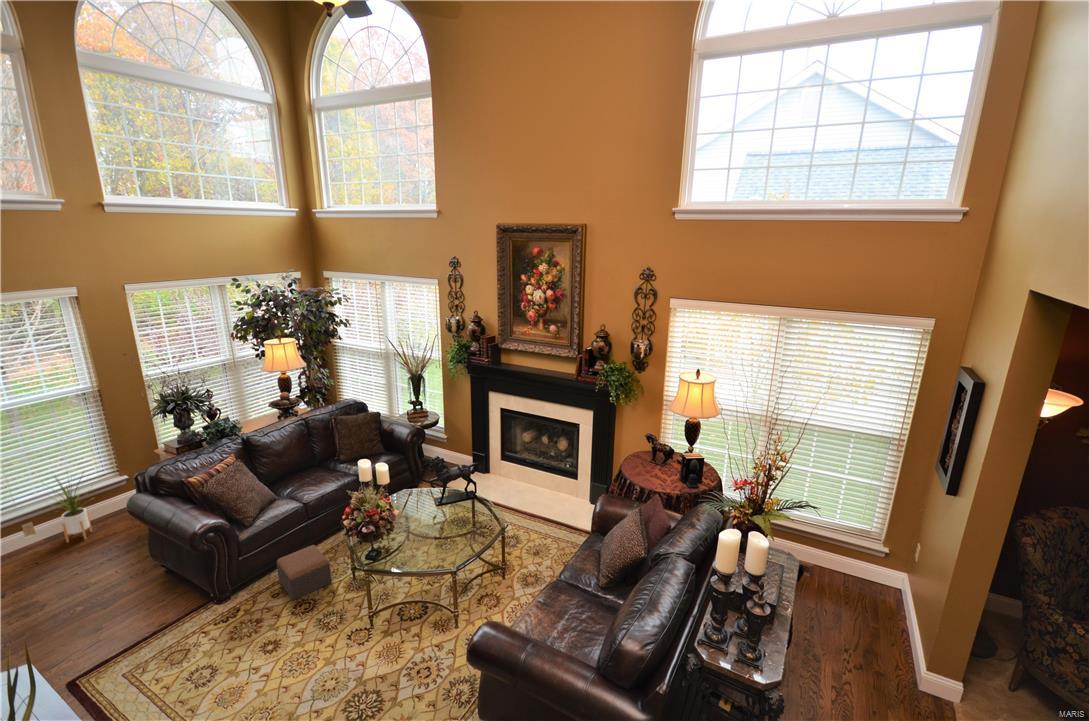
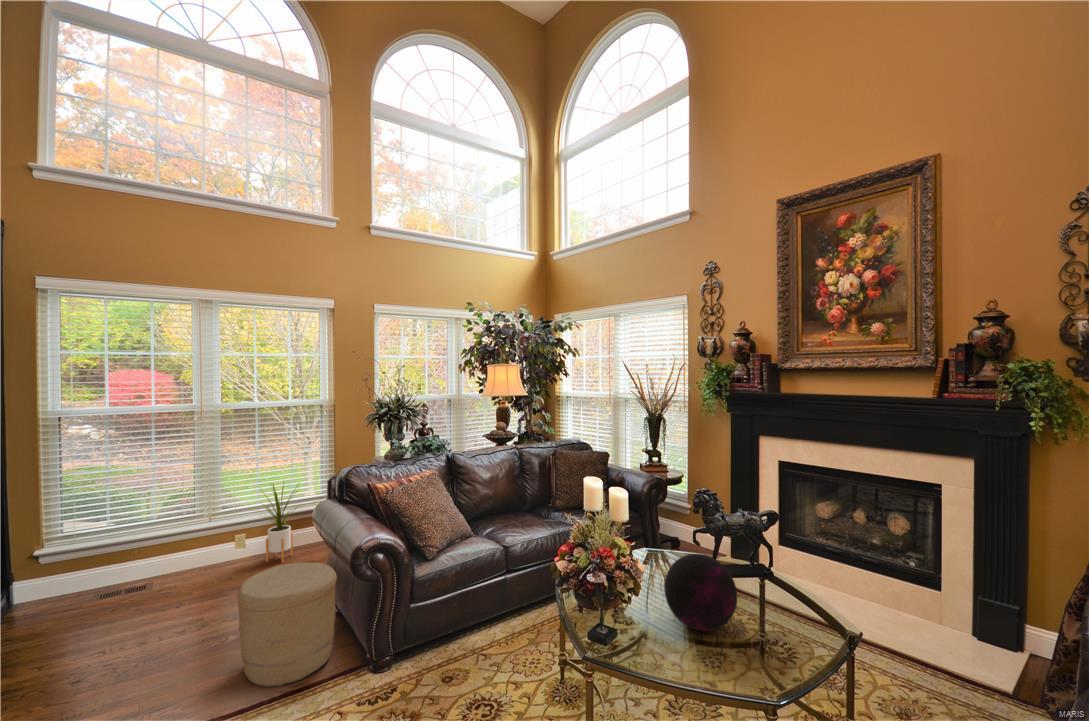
decorative orb: none [410,499,450,540] -> present [664,554,737,631]
woven basket: none [93,545,179,634] -> present [237,562,337,687]
footstool: present [277,545,332,600] -> none [457,610,529,694]

